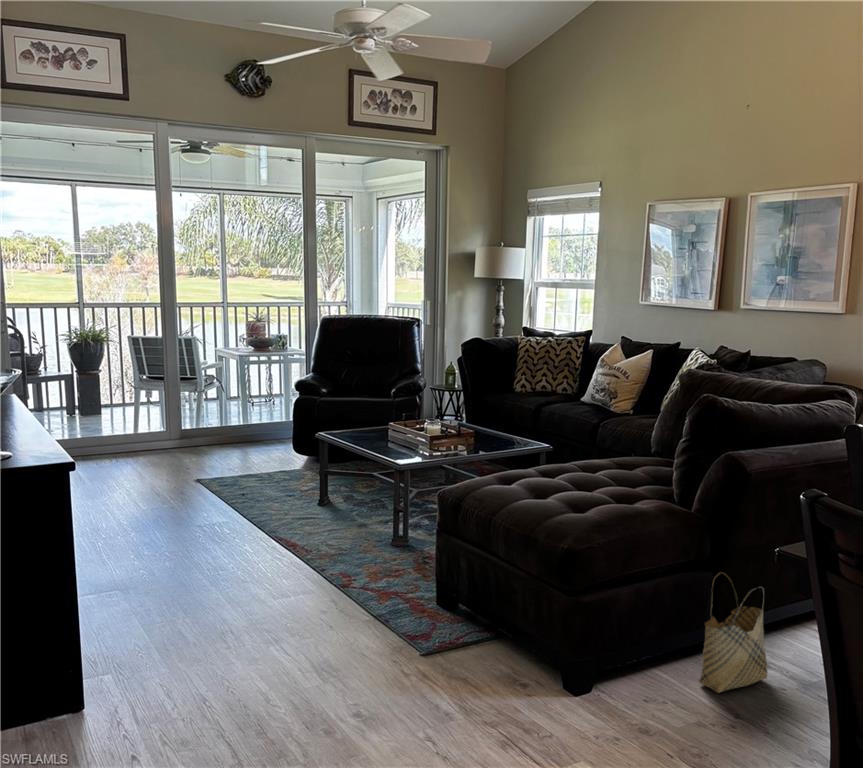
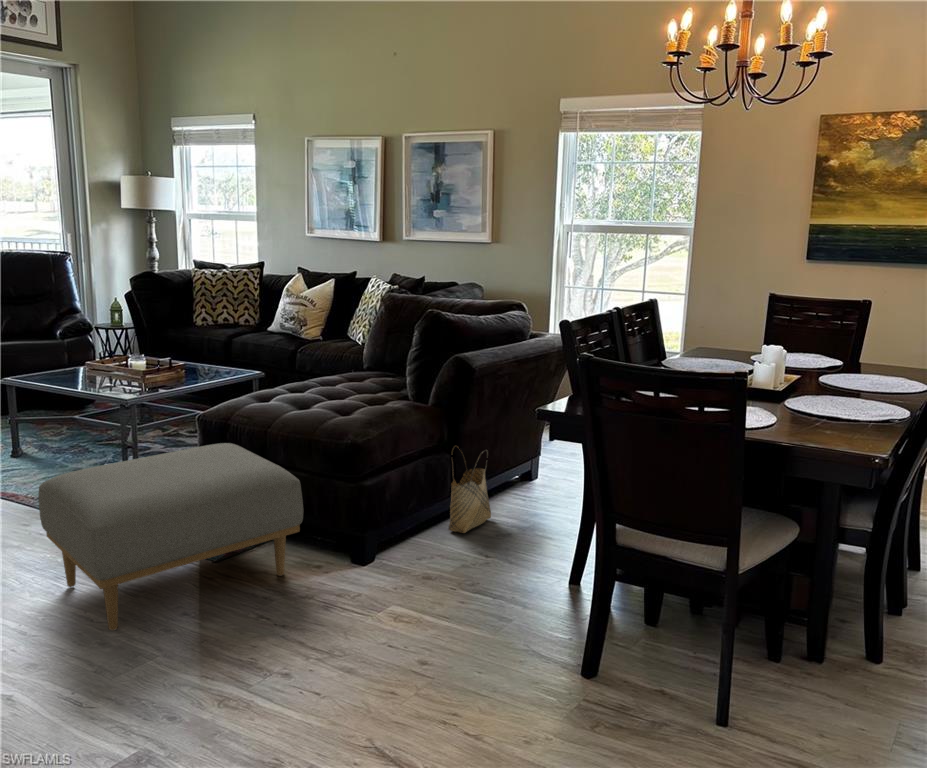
ottoman: none [244,522,495,710] -> present [38,443,304,631]

